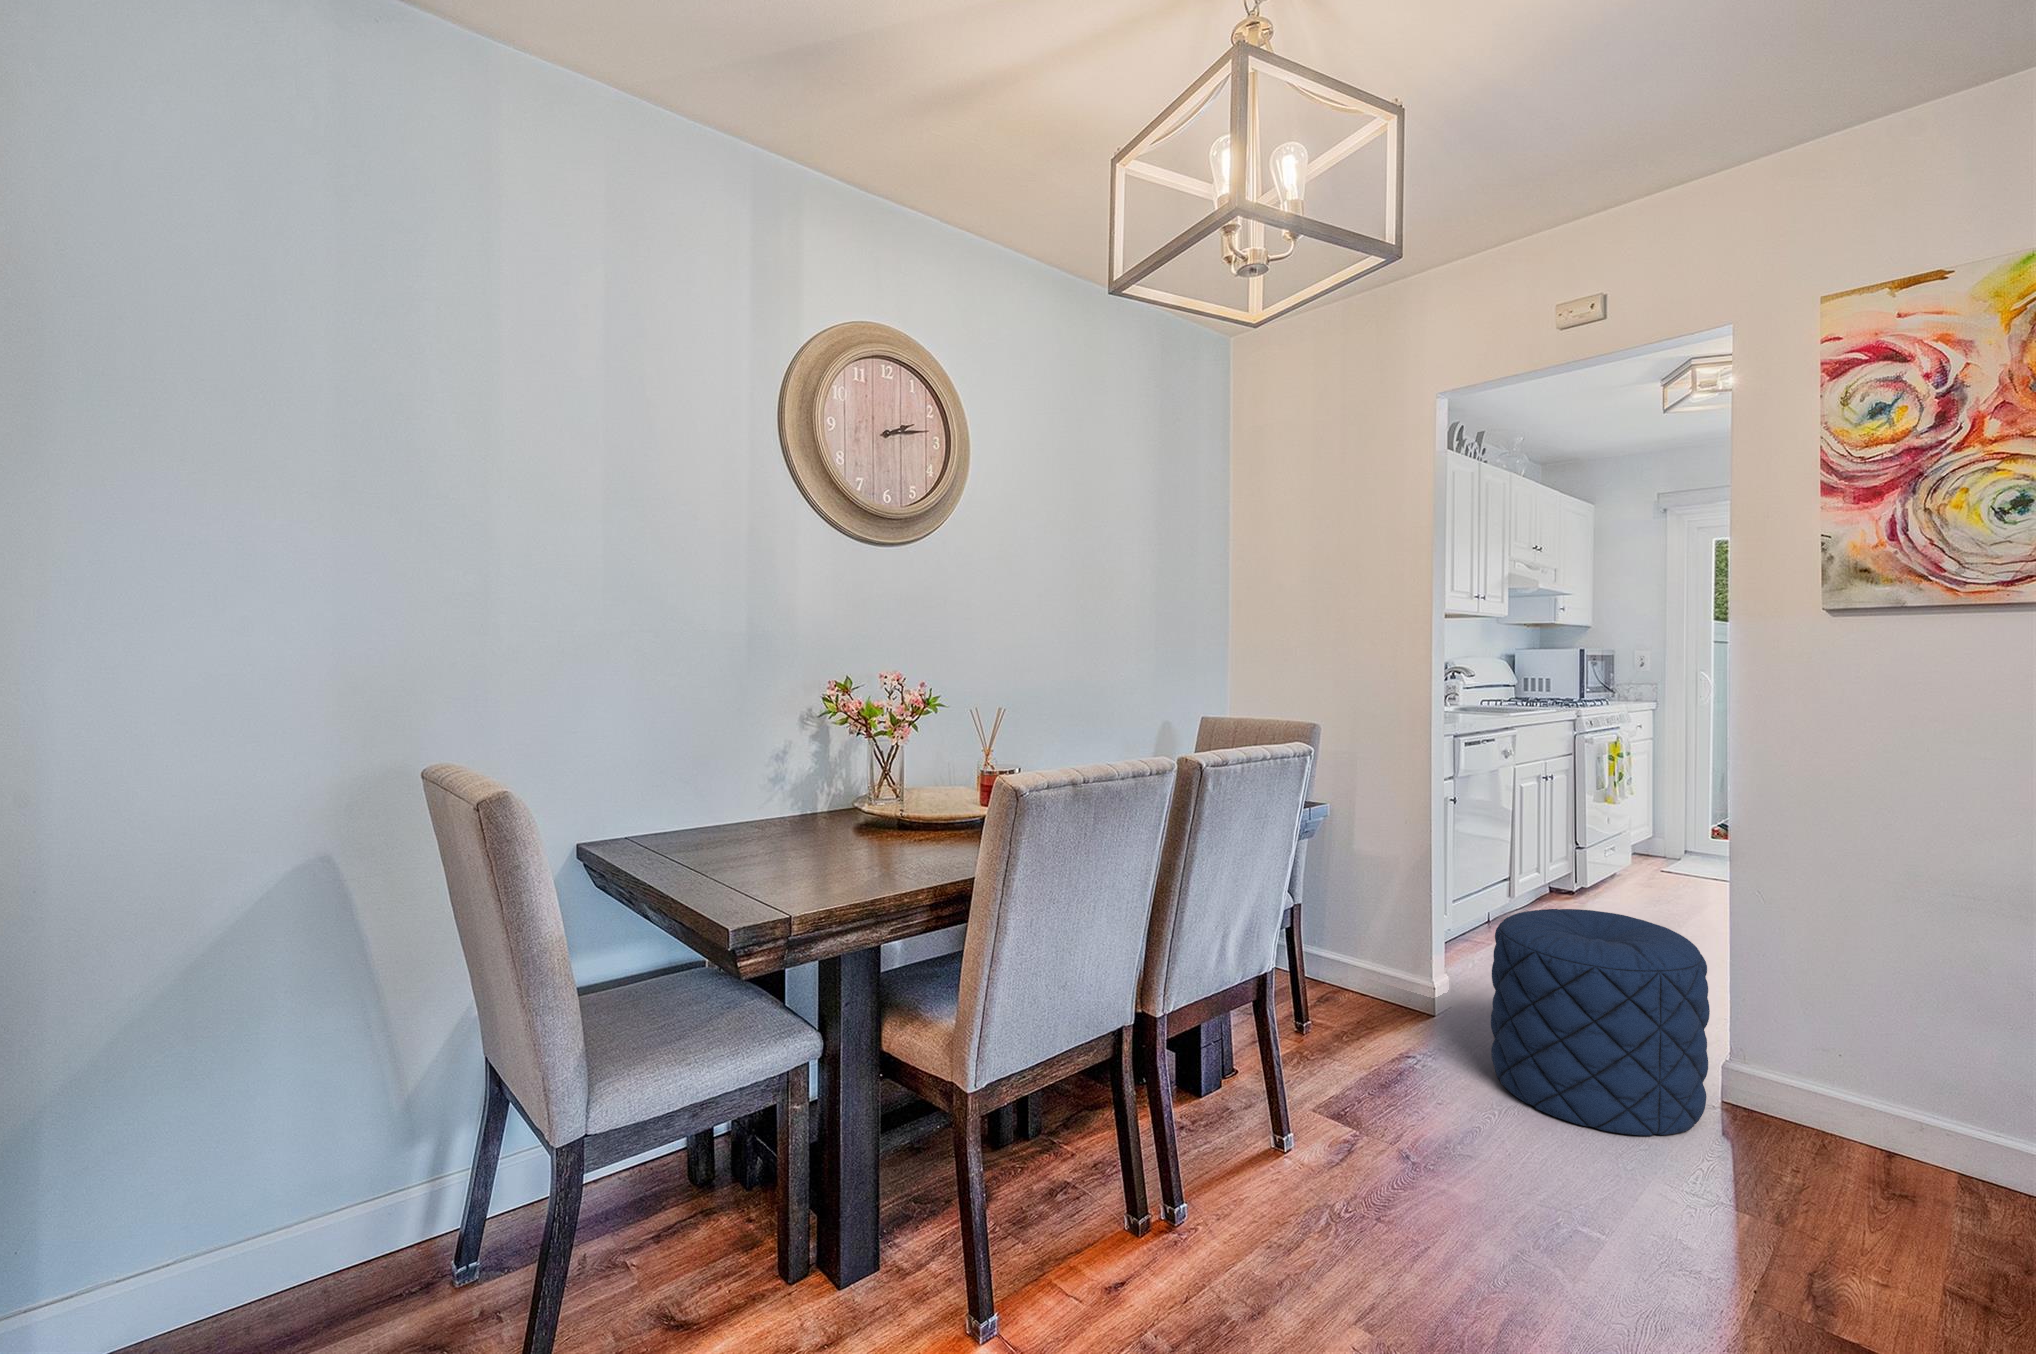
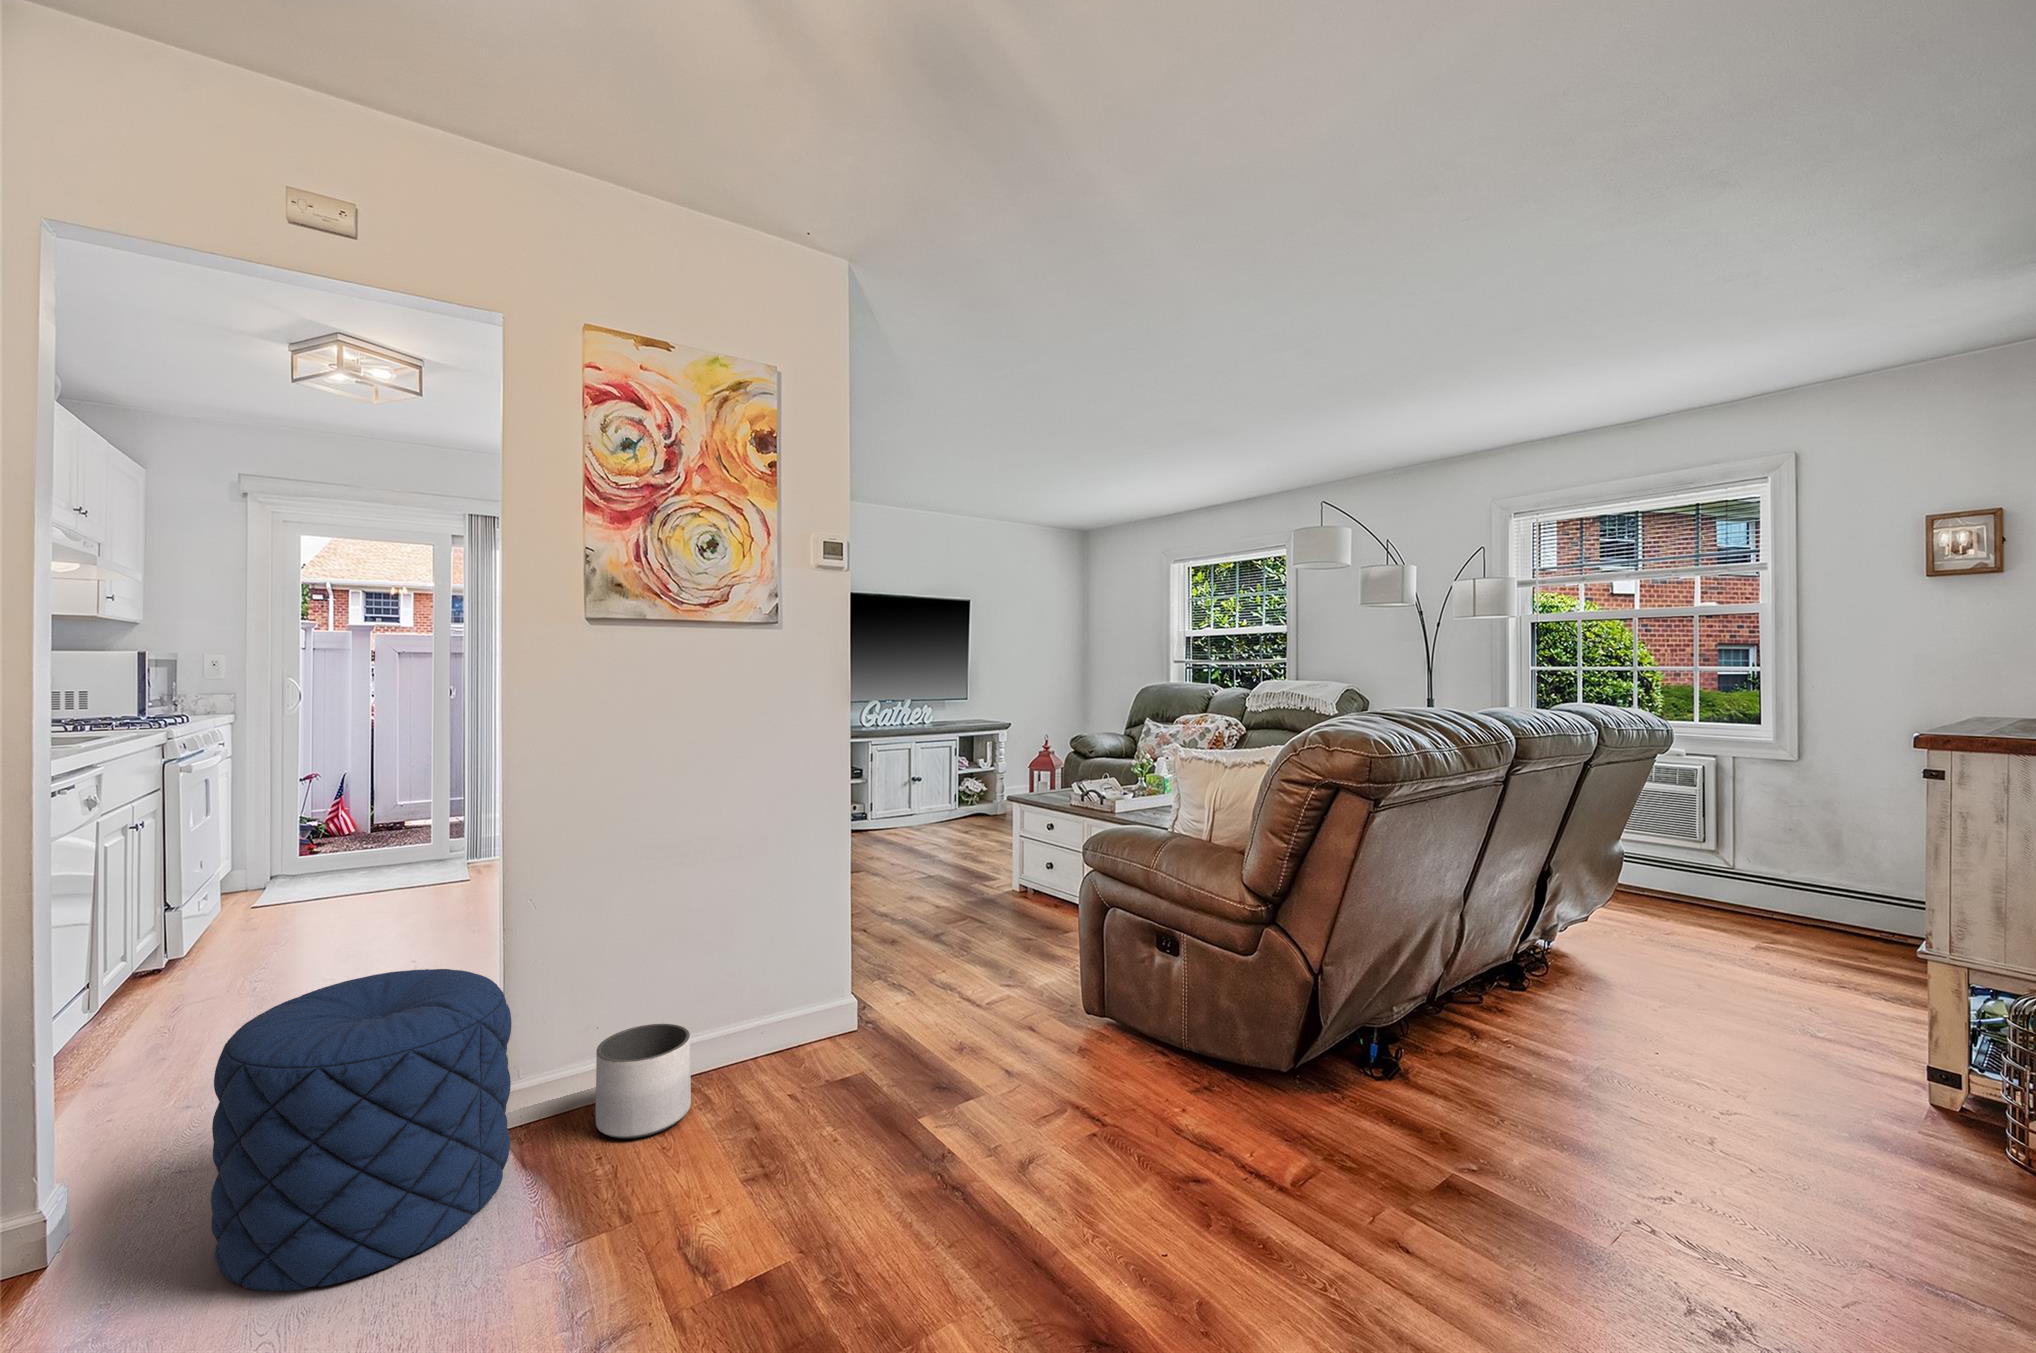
planter: none [1810,1063,1942,1193] -> present [596,1024,691,1139]

